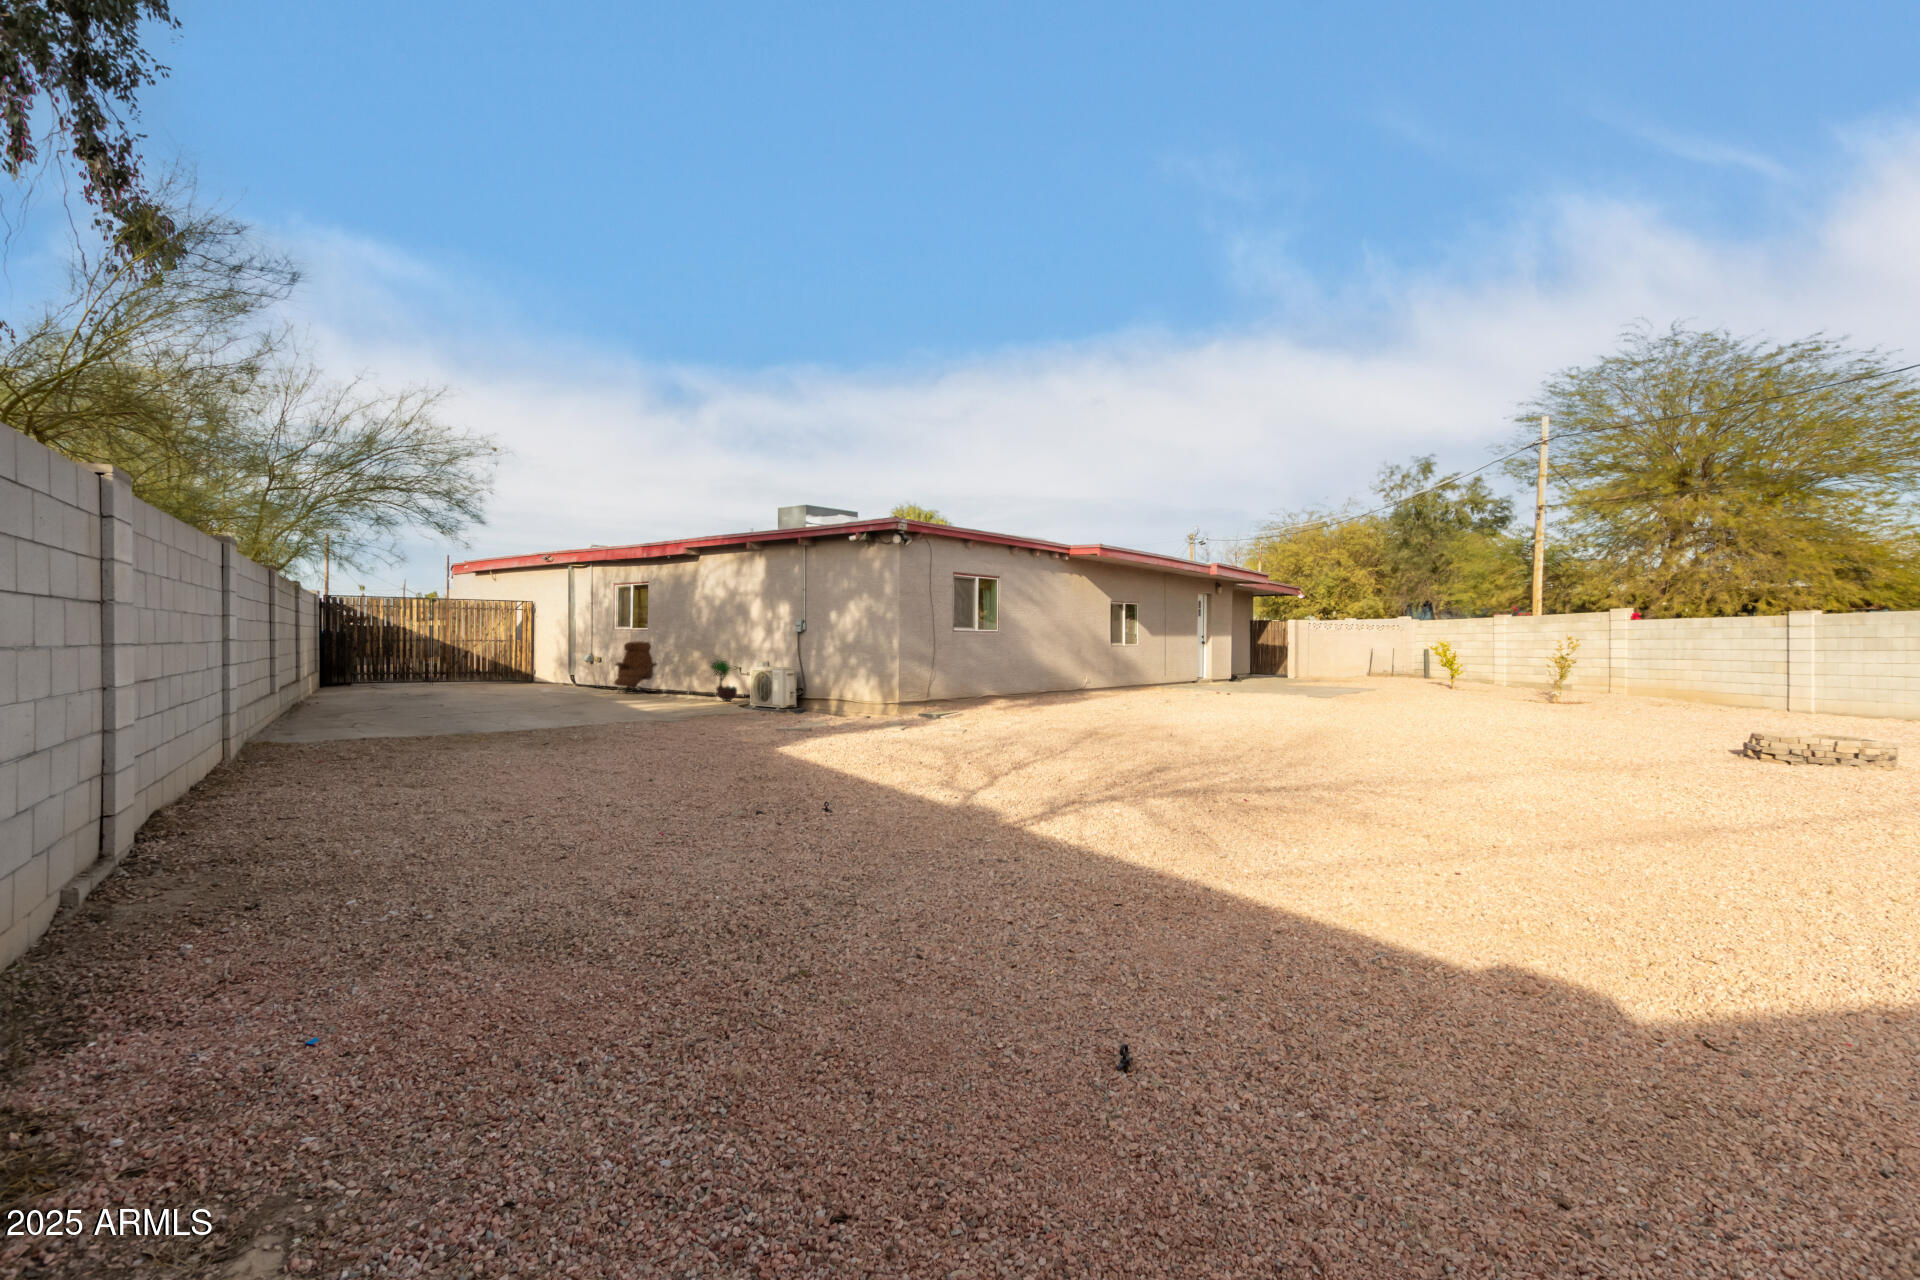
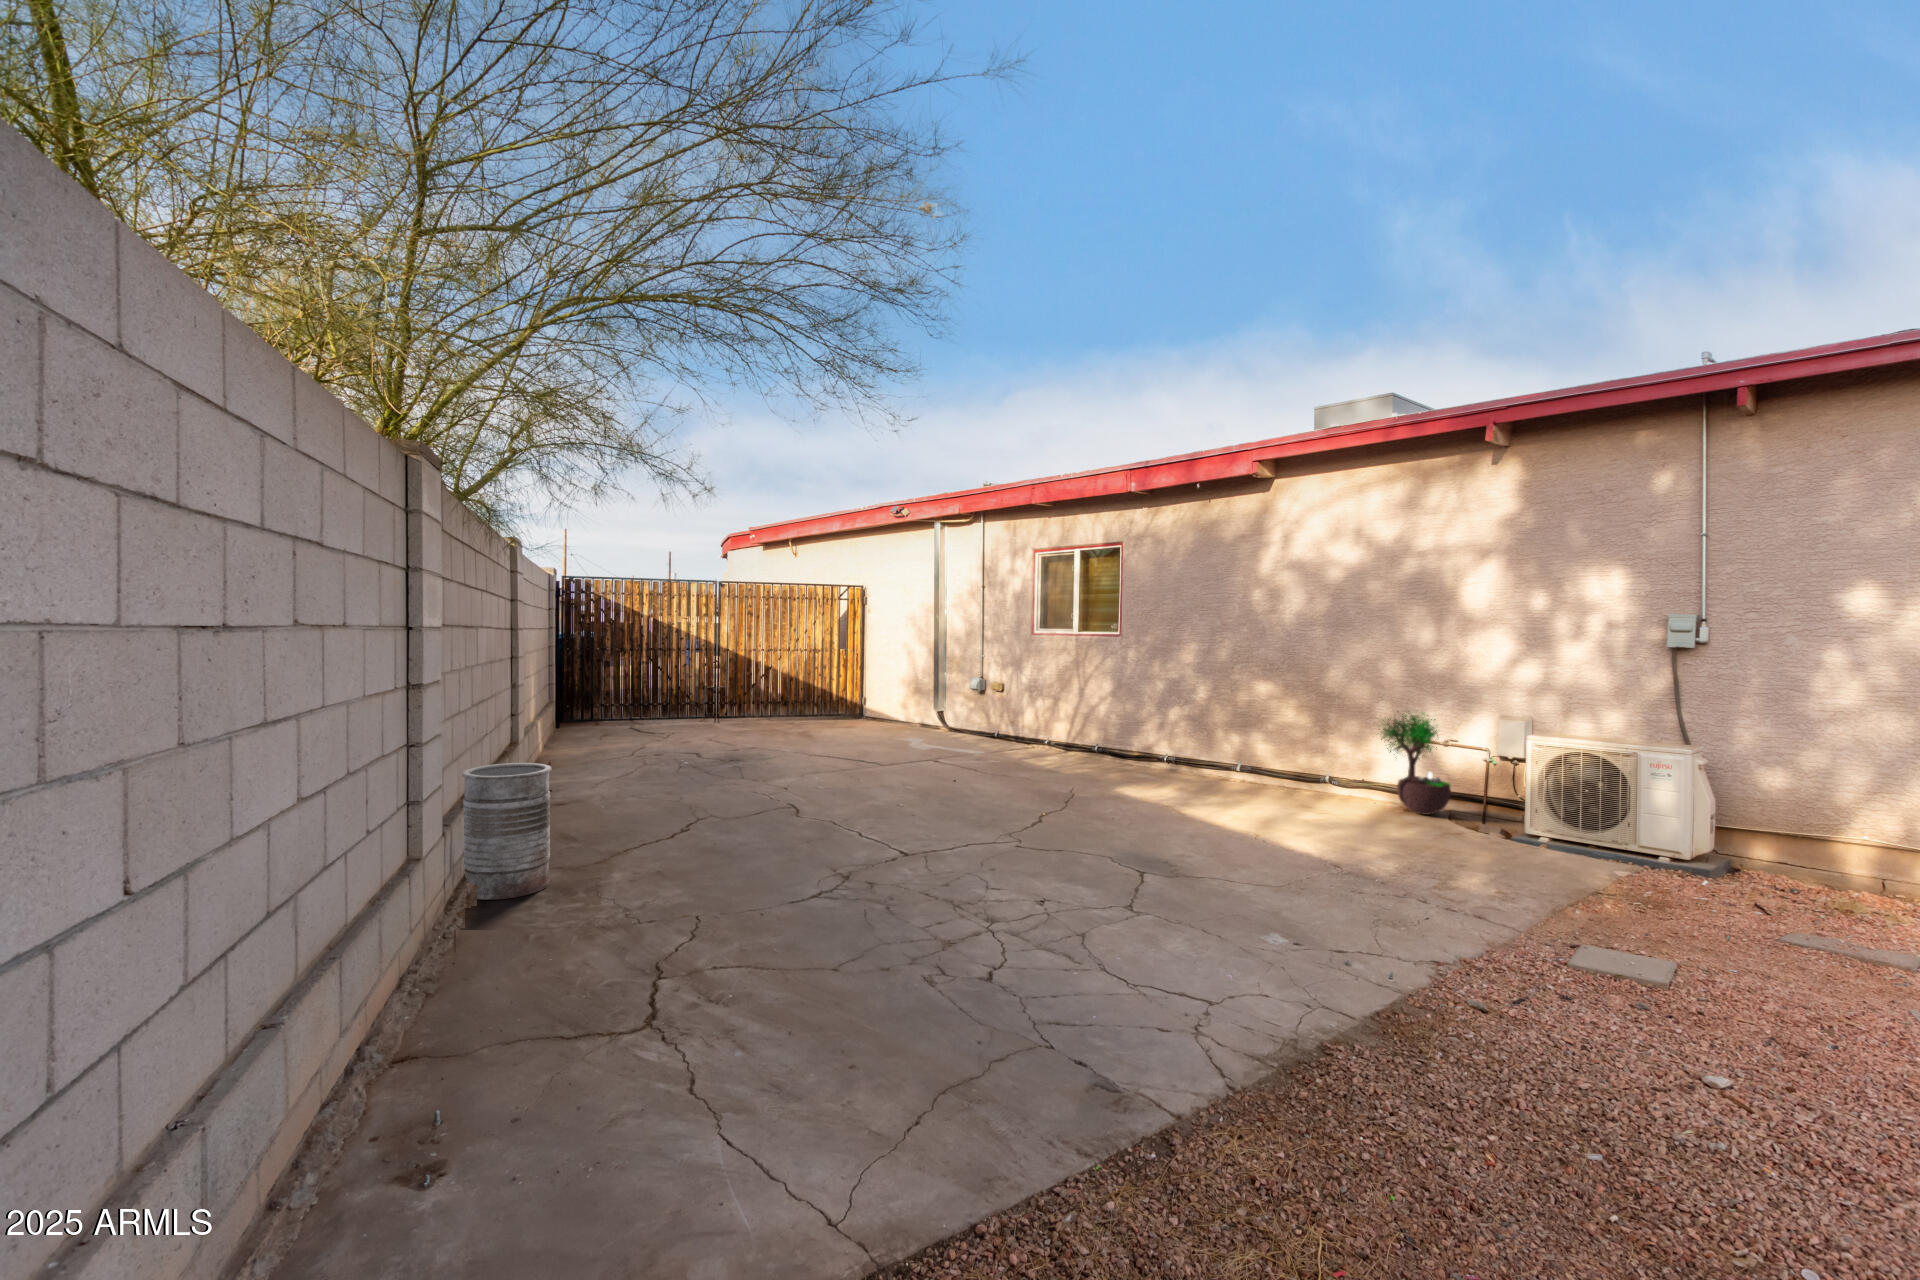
lounge chair: present [614,641,657,693] -> none [1070,658,1151,771]
trash can: none [294,670,329,714] -> present [462,763,552,900]

